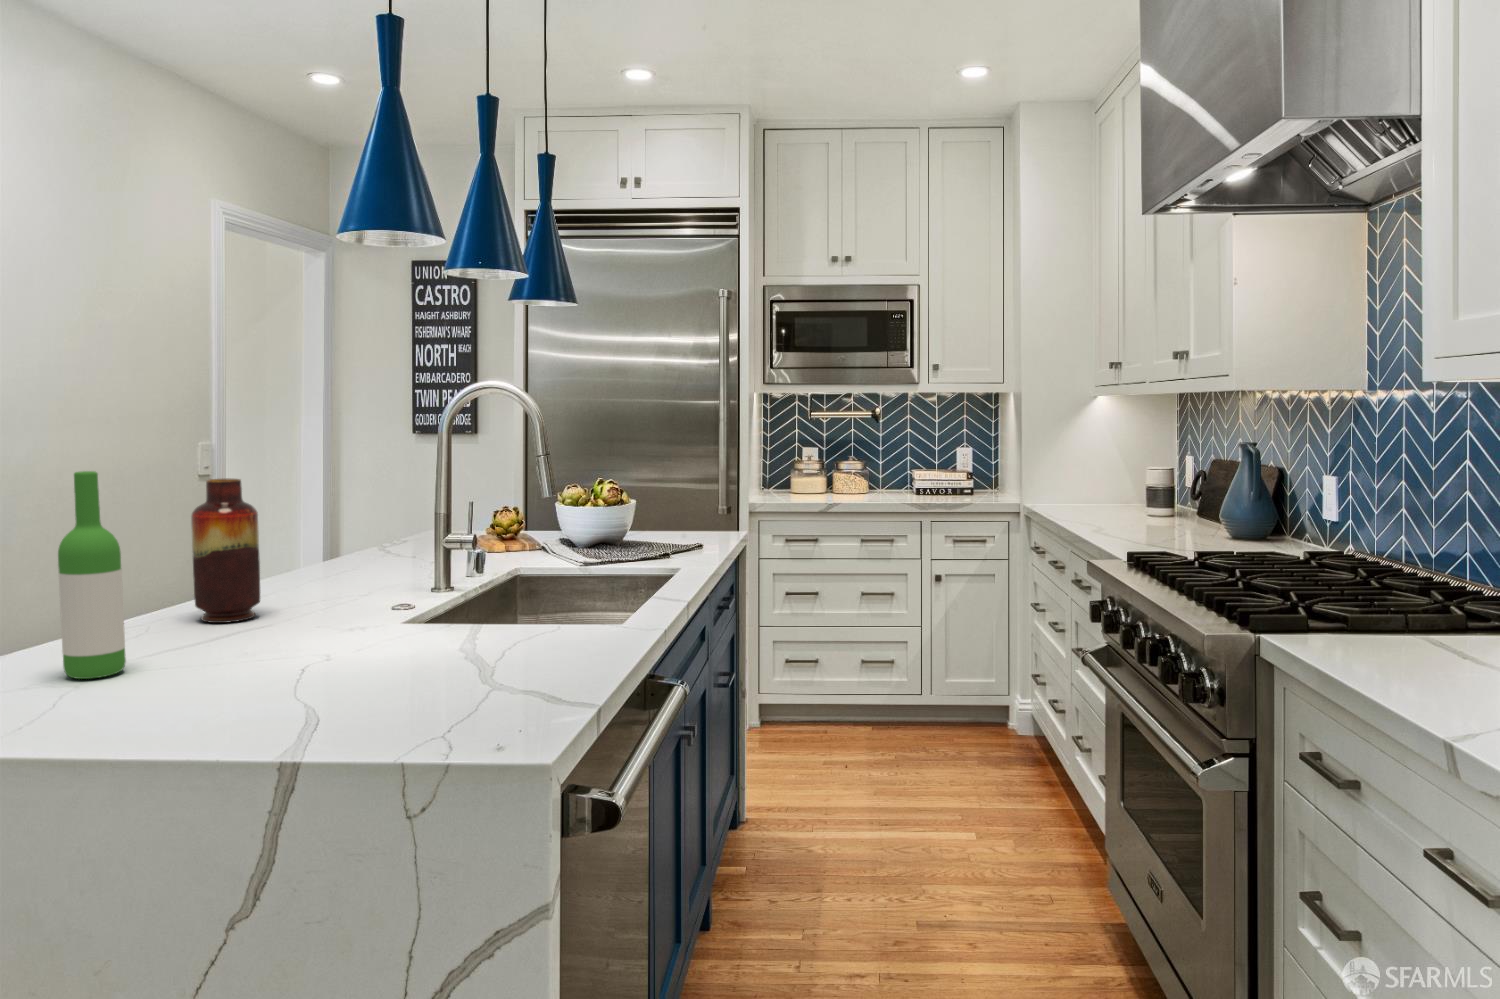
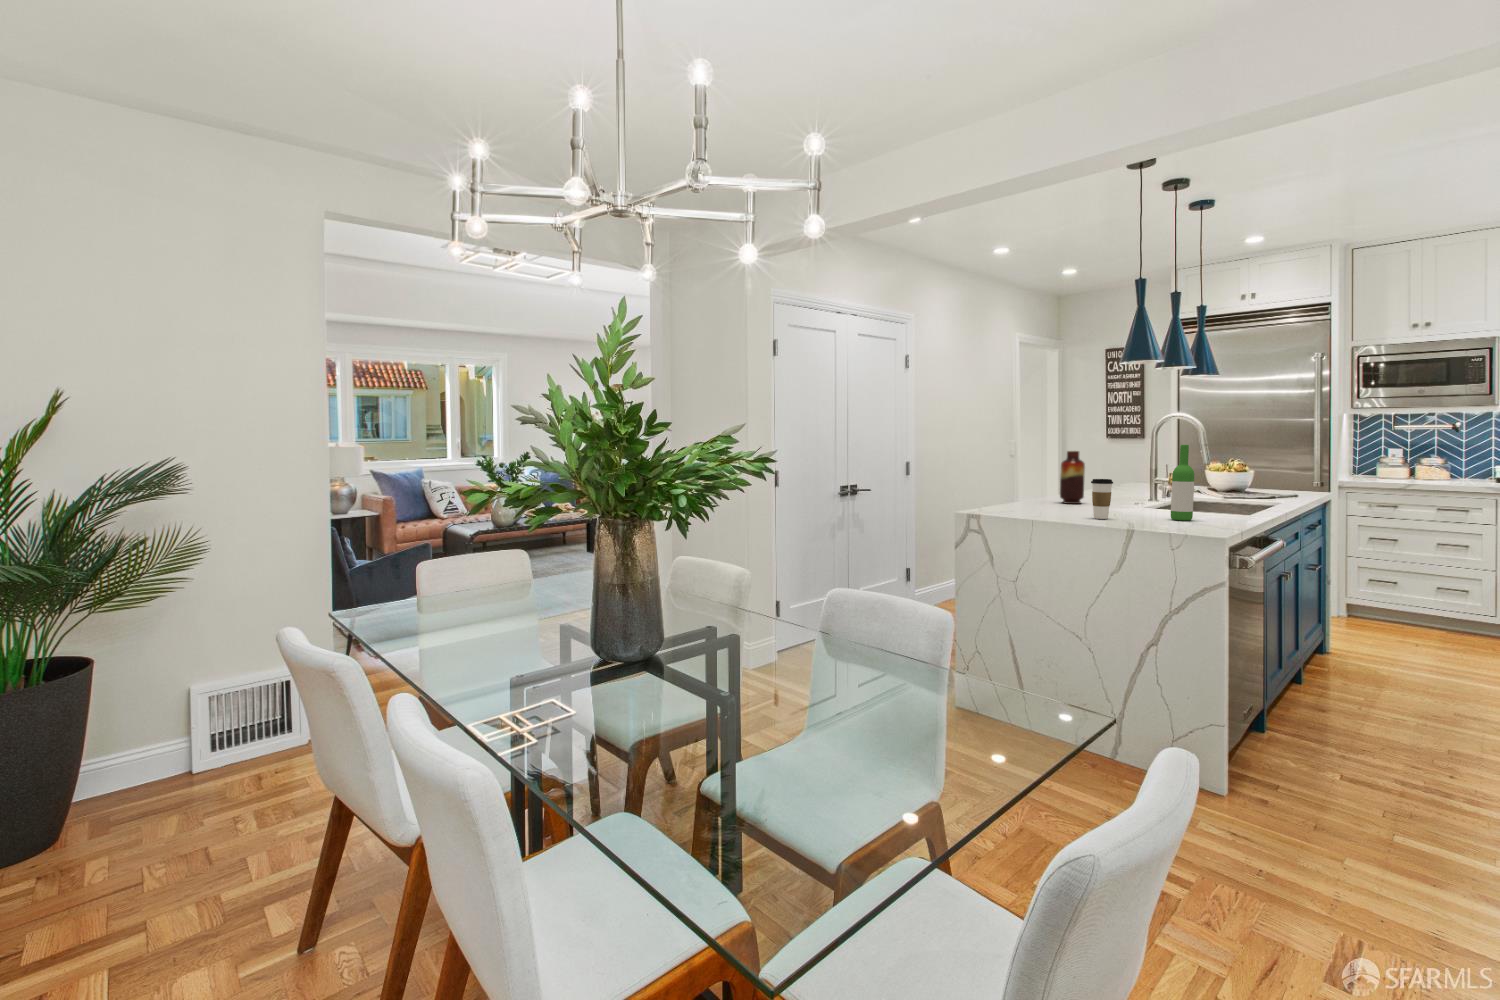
wine bottle: present [58,471,126,679] -> present [1171,445,1194,521]
coffee cup: none [164,597,240,736] -> present [1091,479,1113,519]

